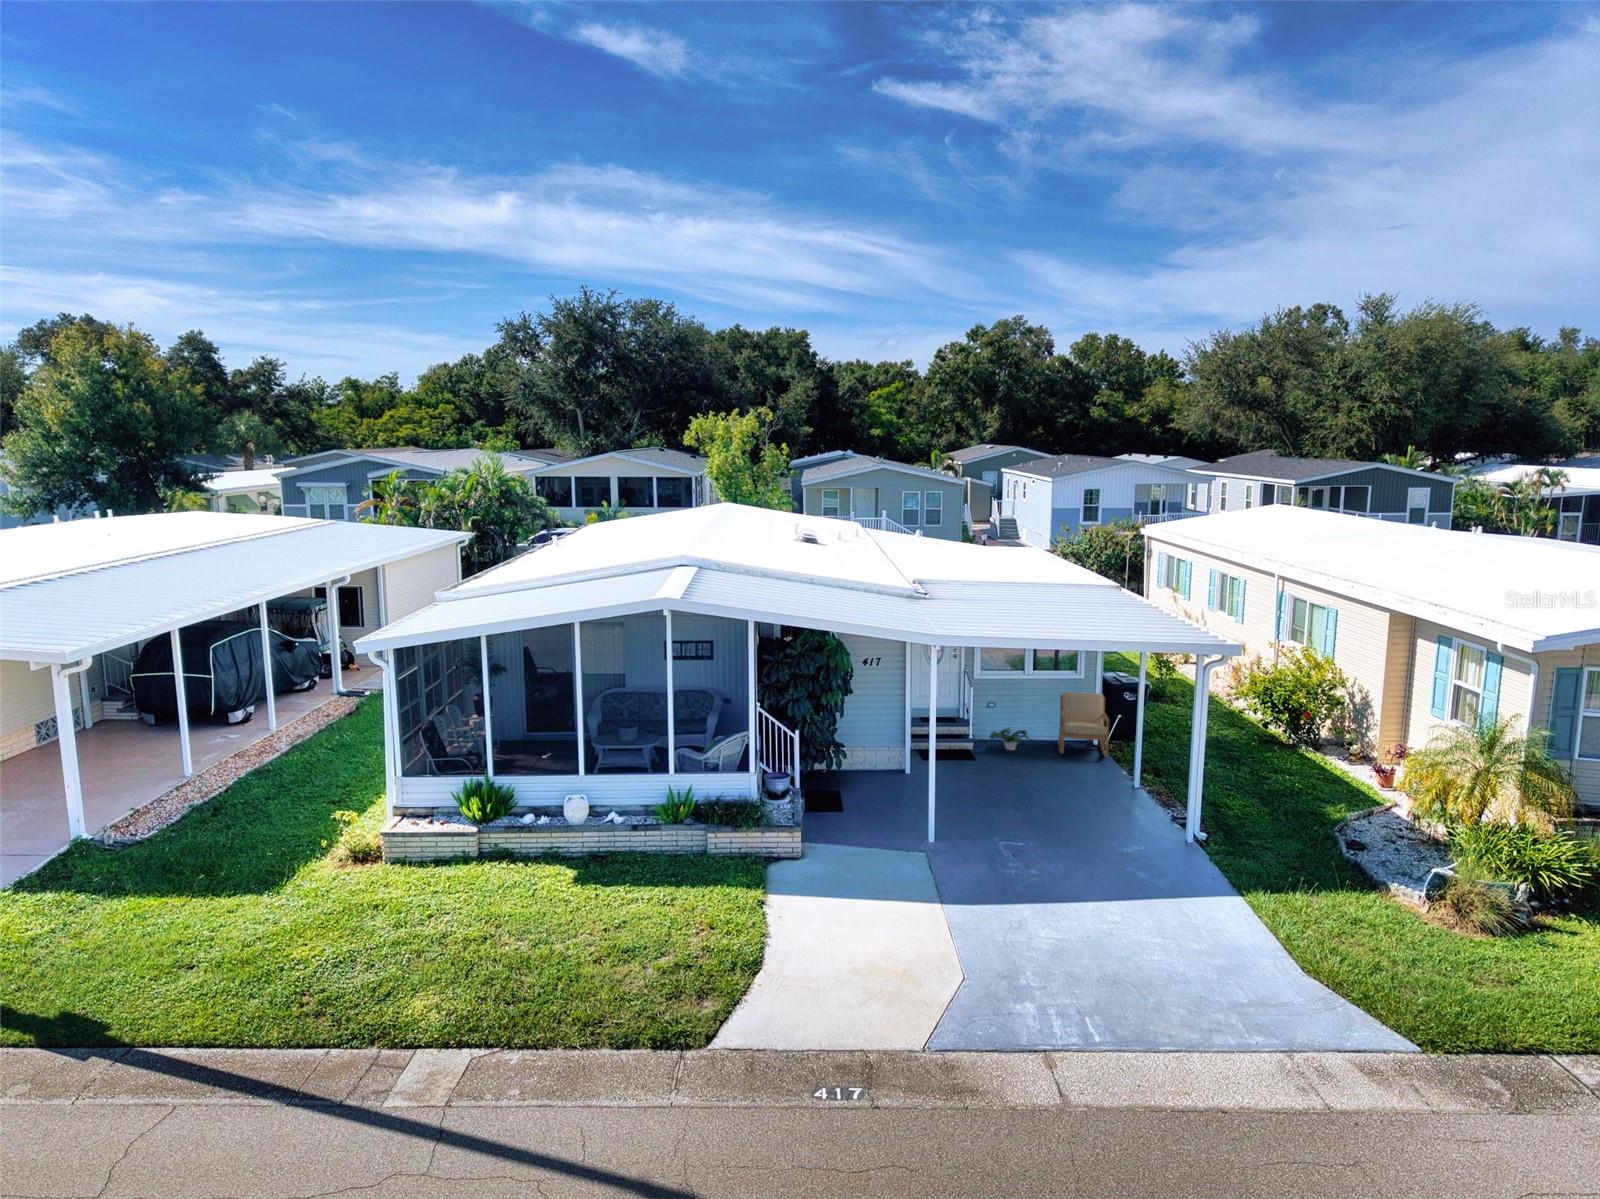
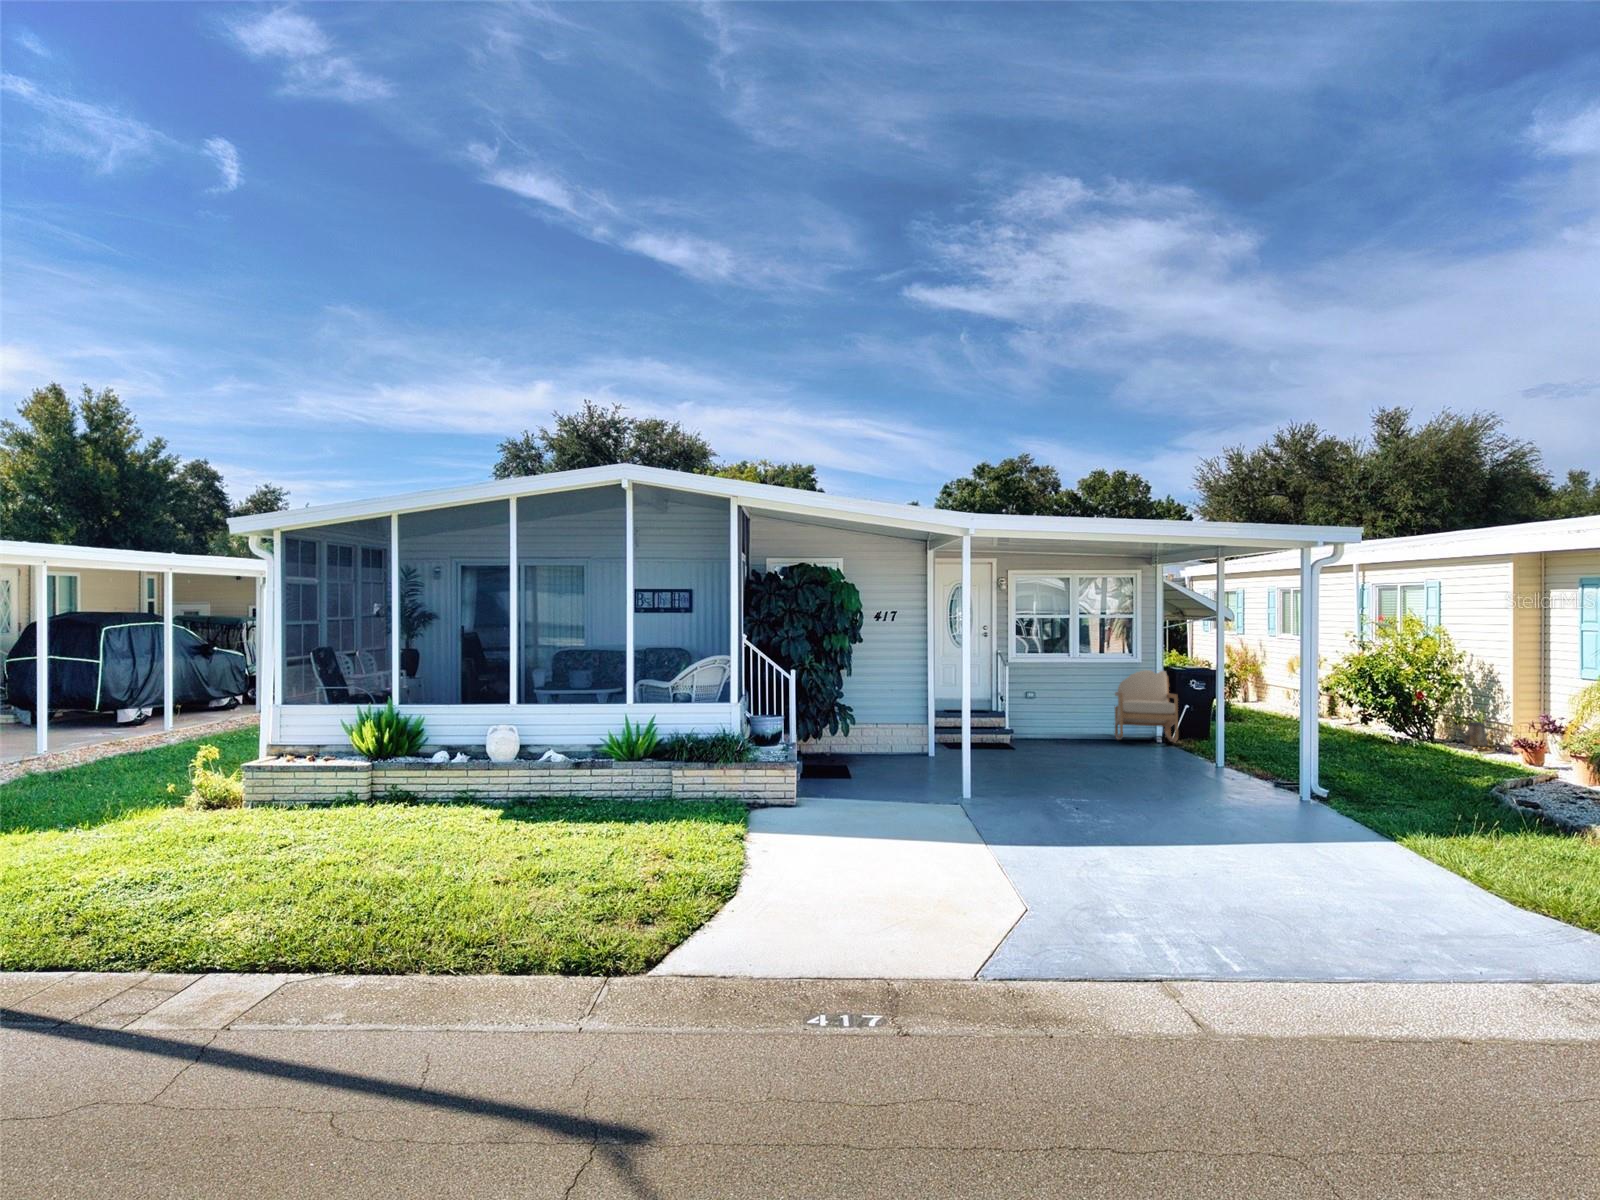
potted plant: present [990,728,1029,750] -> none [1030,714,1083,738]
watering can: none [1329,736,1365,759] -> present [1451,720,1488,746]

